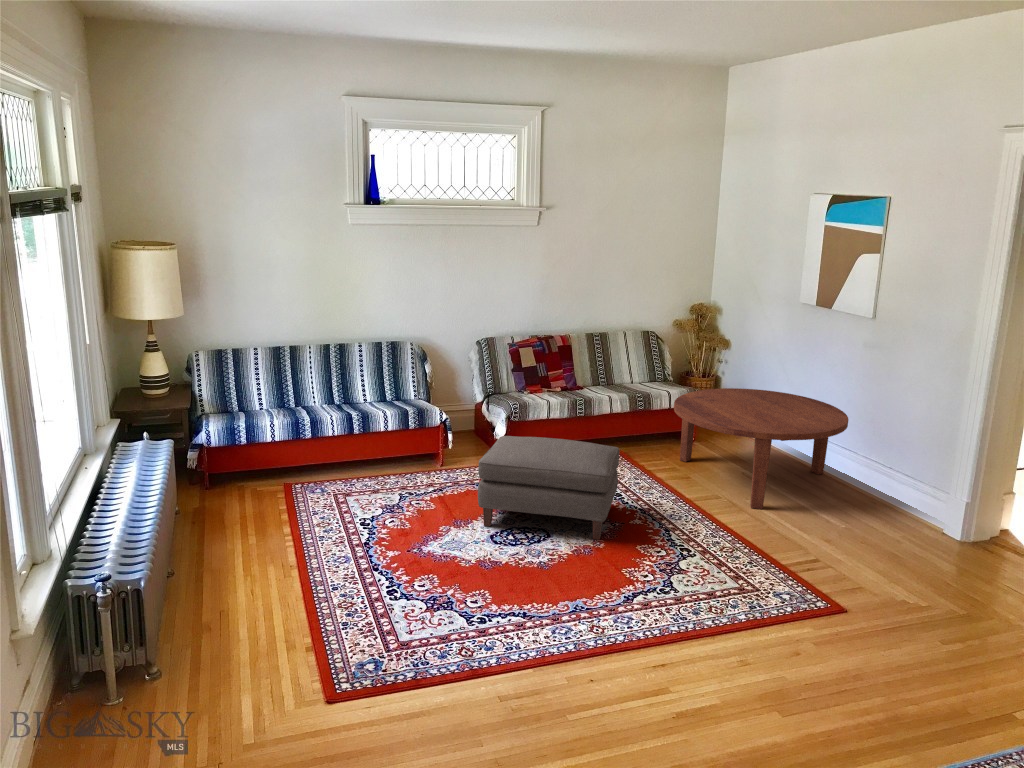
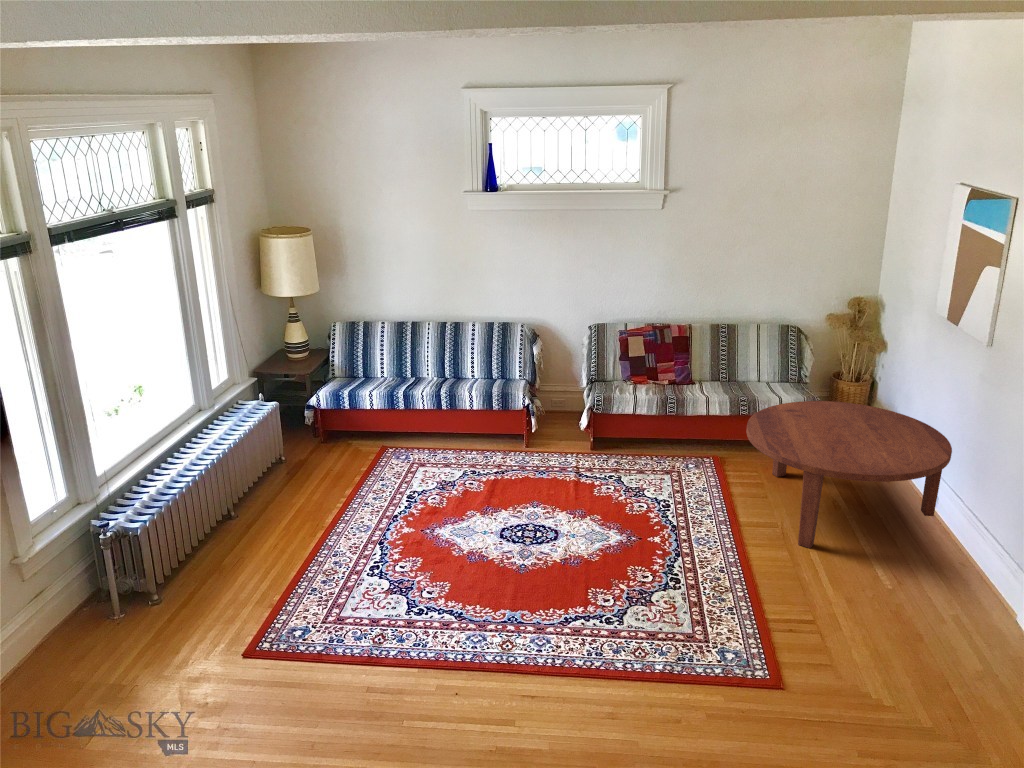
ottoman: present [478,436,619,540] -> none [501,431,652,551]

